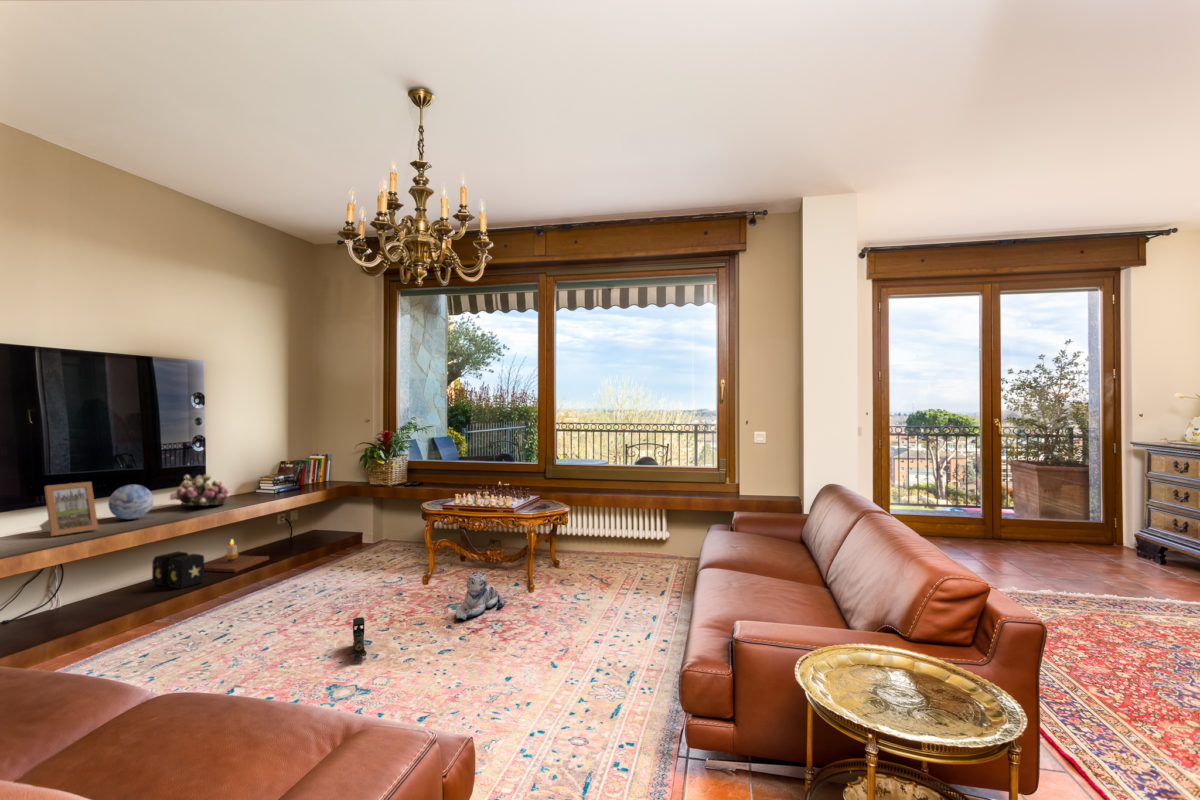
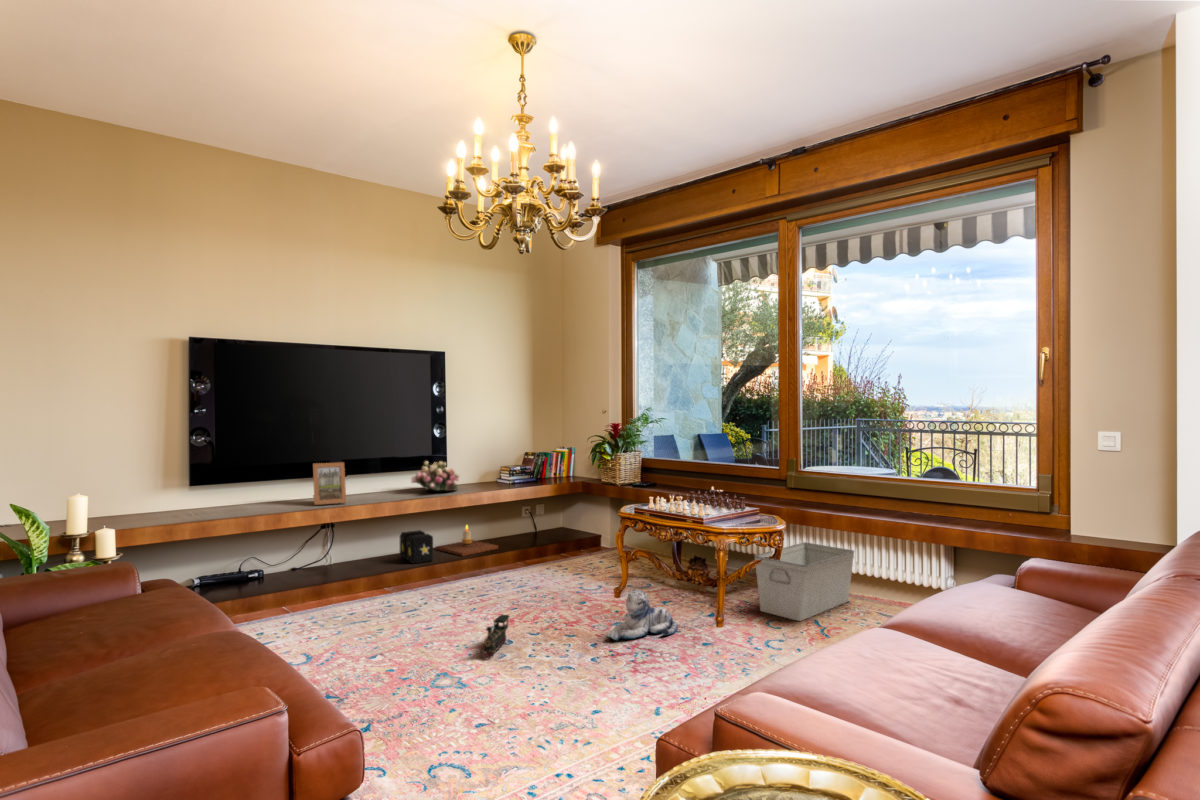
decorative orb: present [109,484,153,519] -> none [362,467,394,497]
storage bin: none [545,519,605,578] -> present [755,542,854,621]

